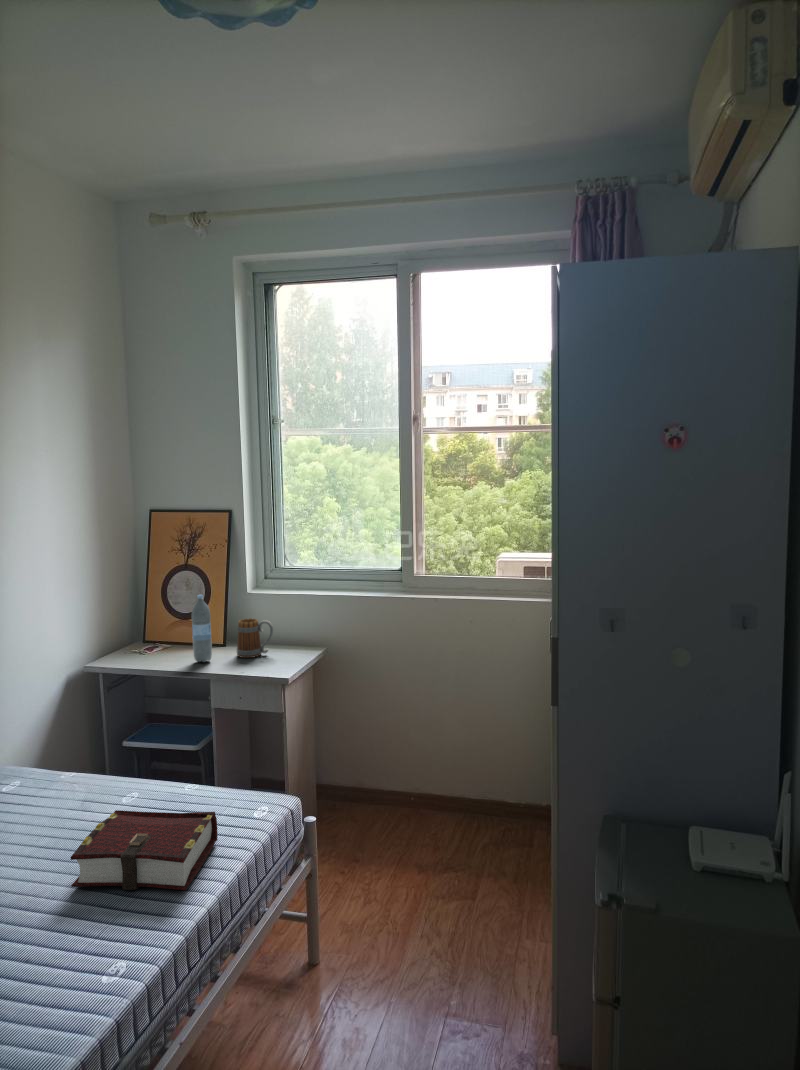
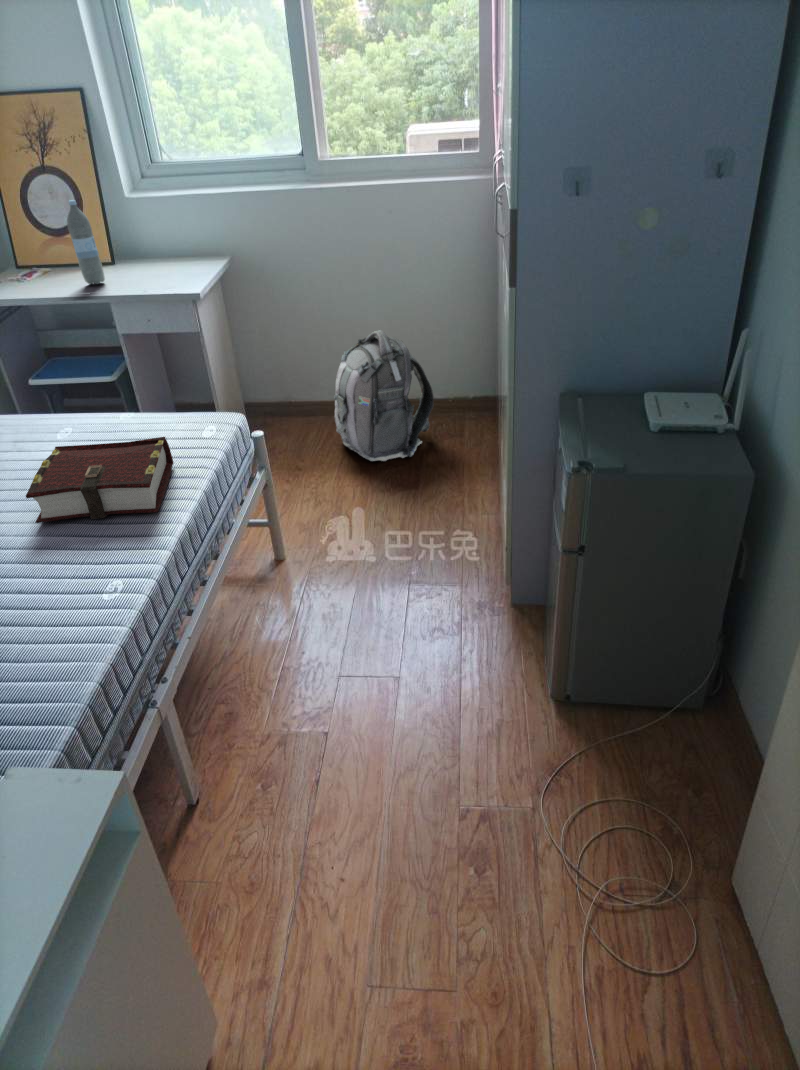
mug: present [237,618,273,658] -> none [126,228,169,276]
backpack: none [400,724,505,863] -> present [334,330,434,461]

